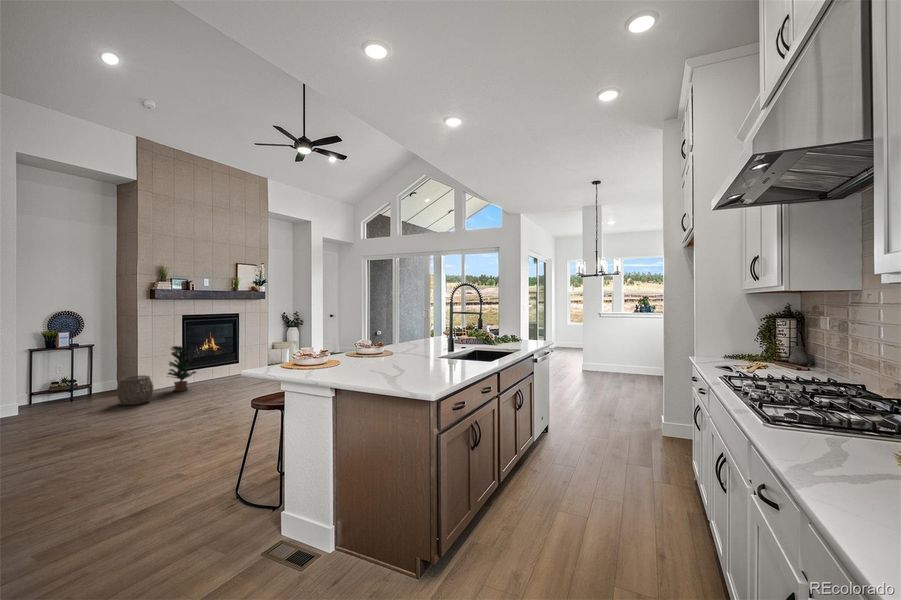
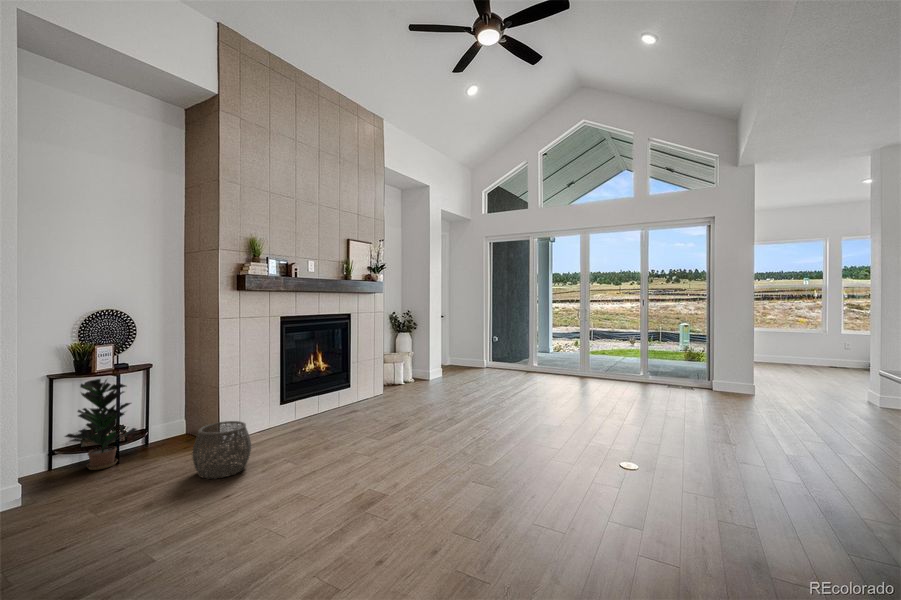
potted plant: present [168,346,196,391] -> present [65,379,137,470]

